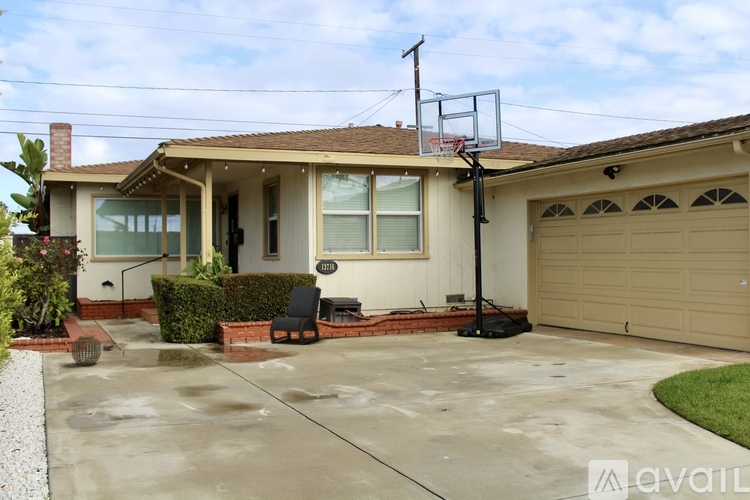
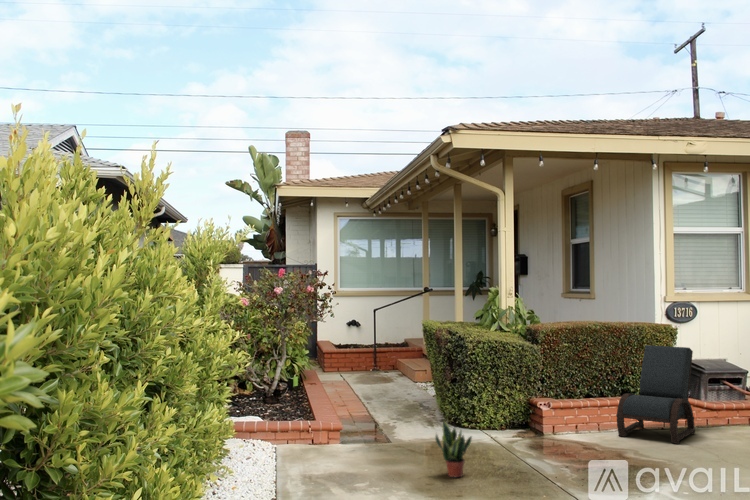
potted plant: none [138,328,163,364] -> present [435,421,472,477]
woven basket: present [72,336,101,365] -> none [337,425,378,473]

